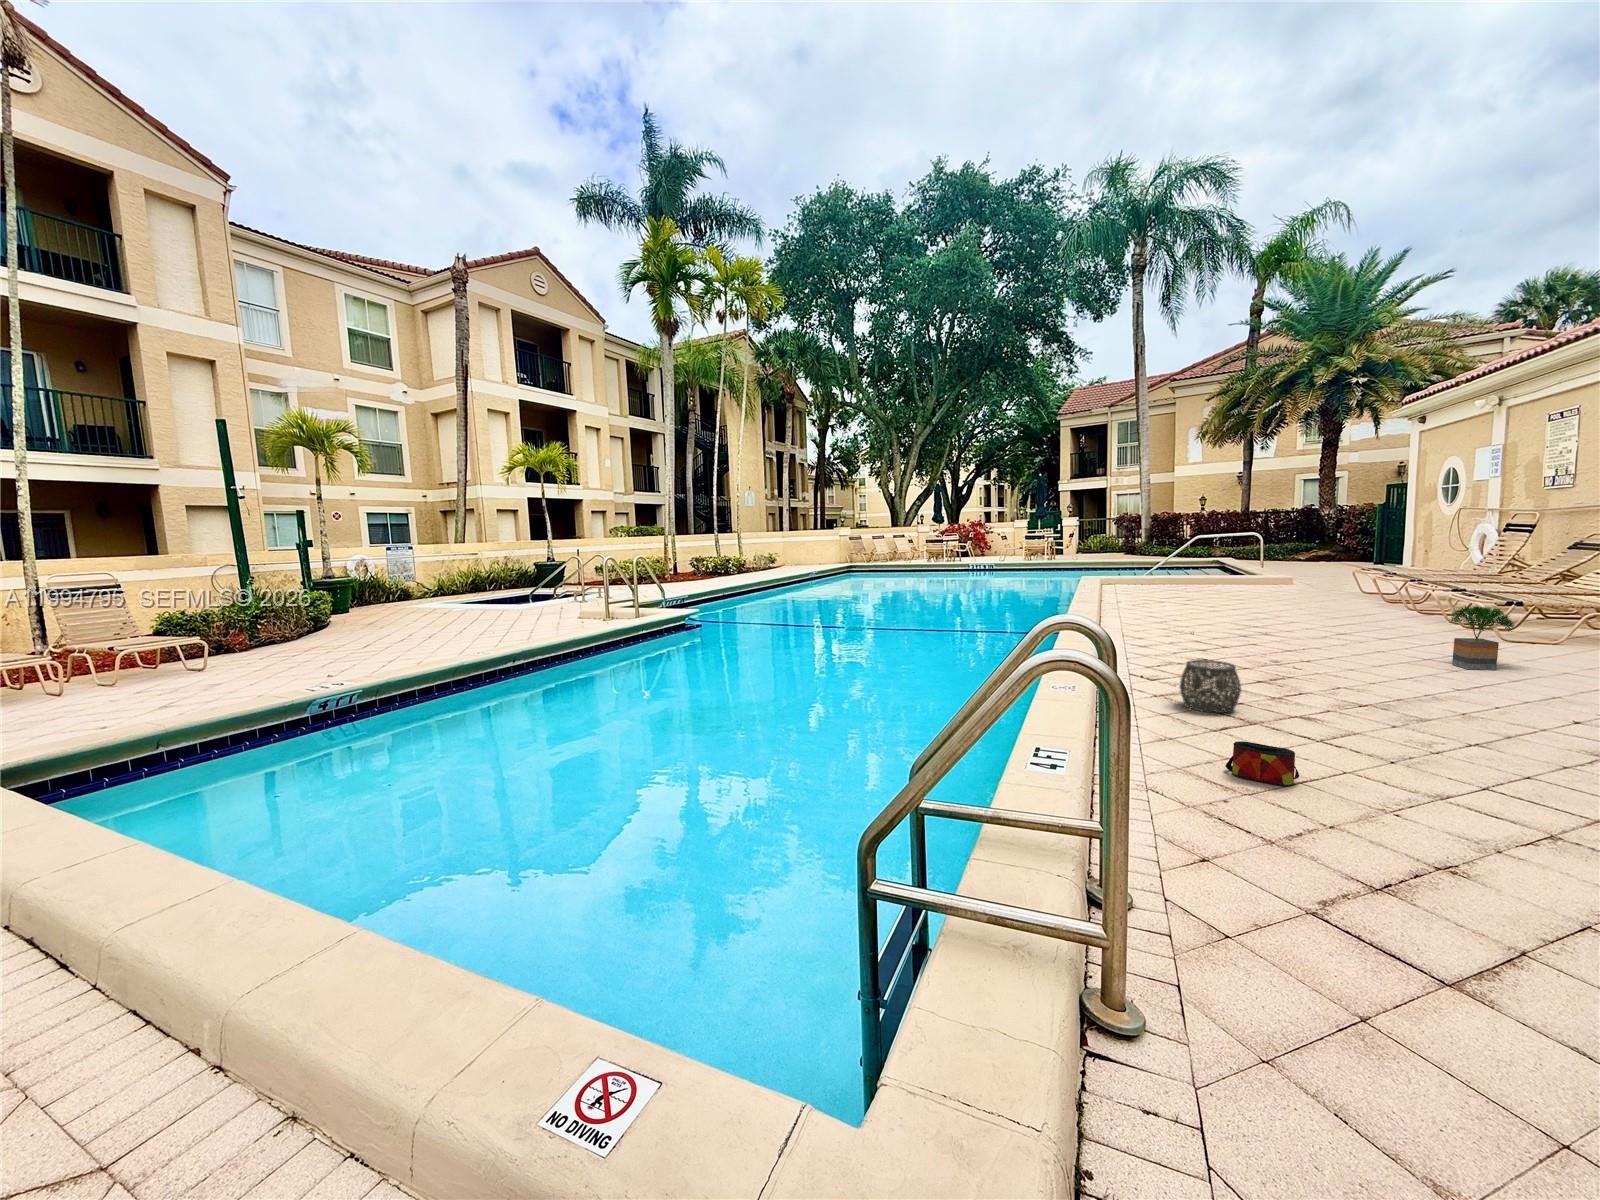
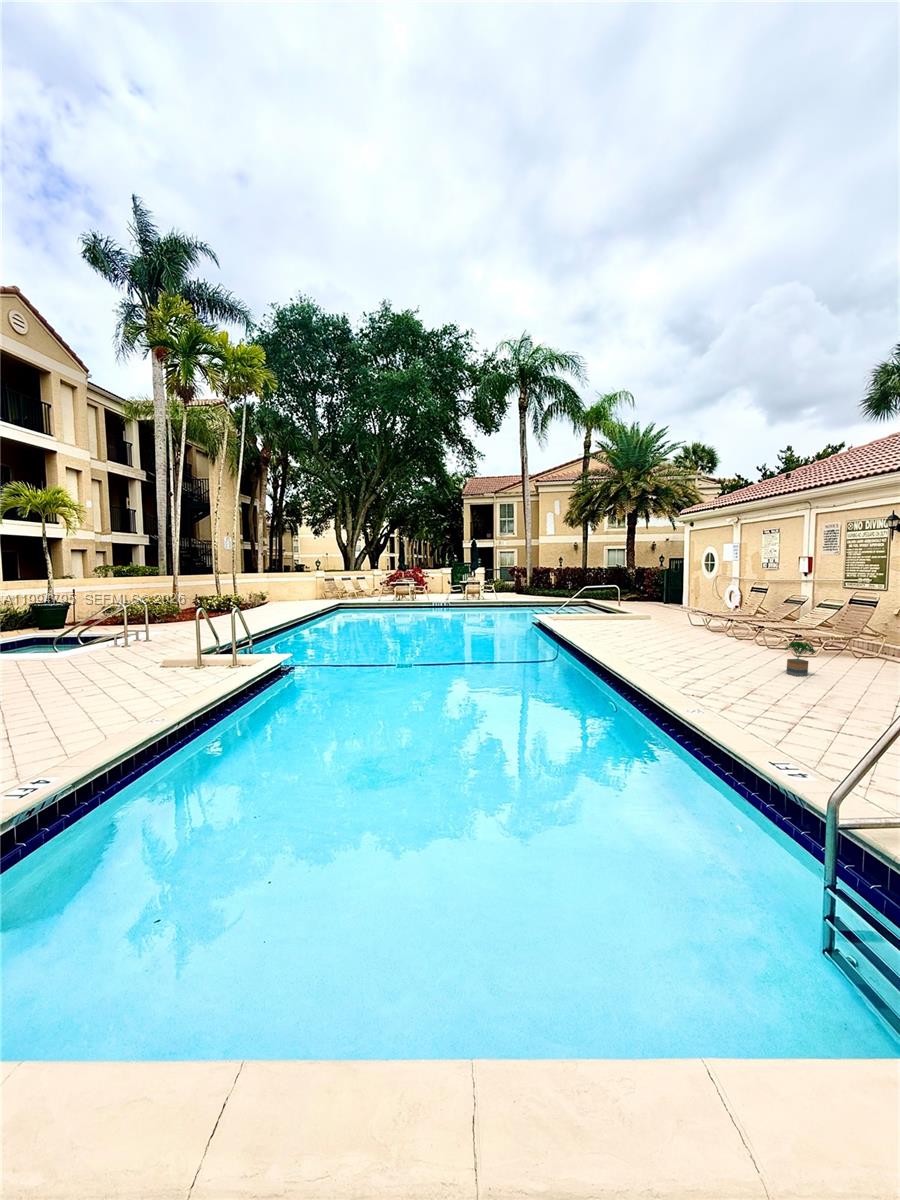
woven basket: present [1180,660,1241,713] -> none [707,682,743,715]
bag: present [1225,741,1299,786] -> none [789,735,830,759]

